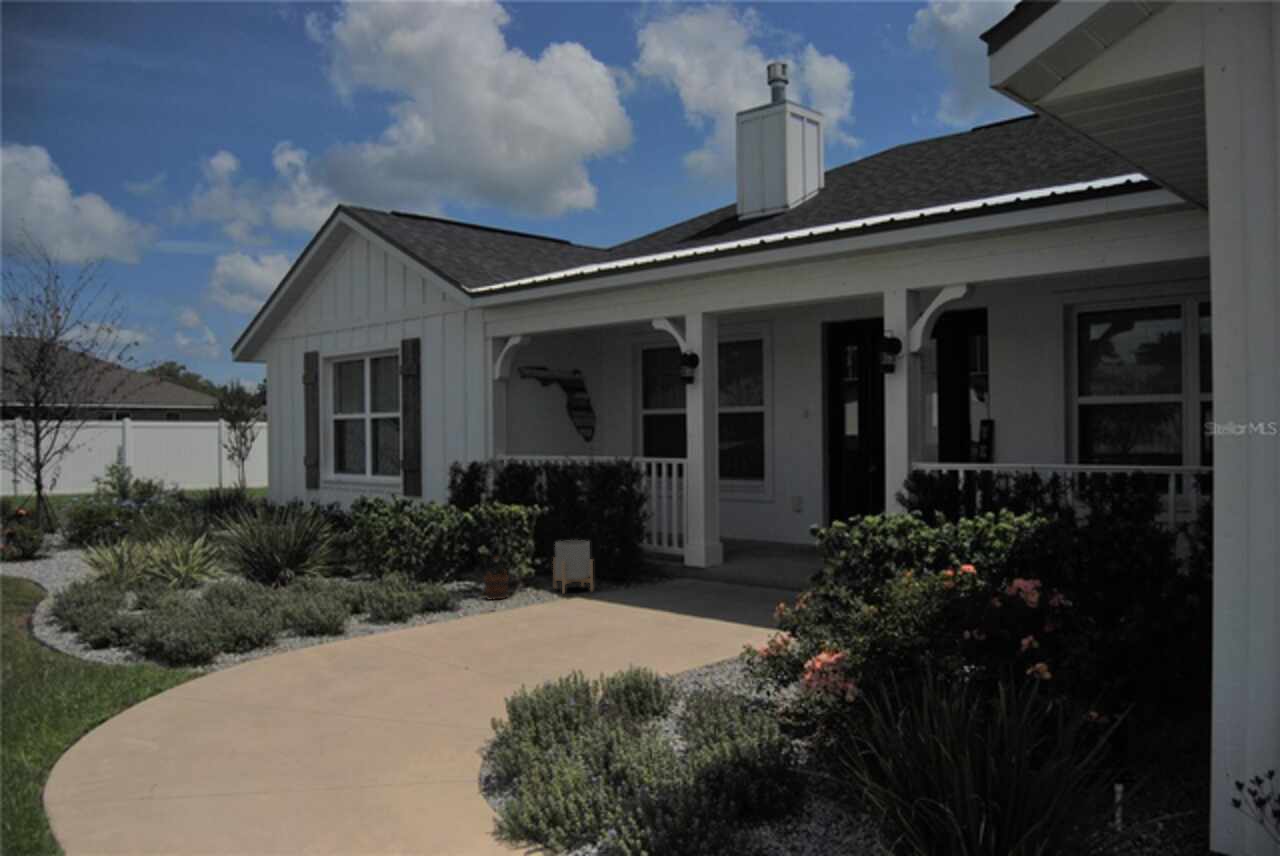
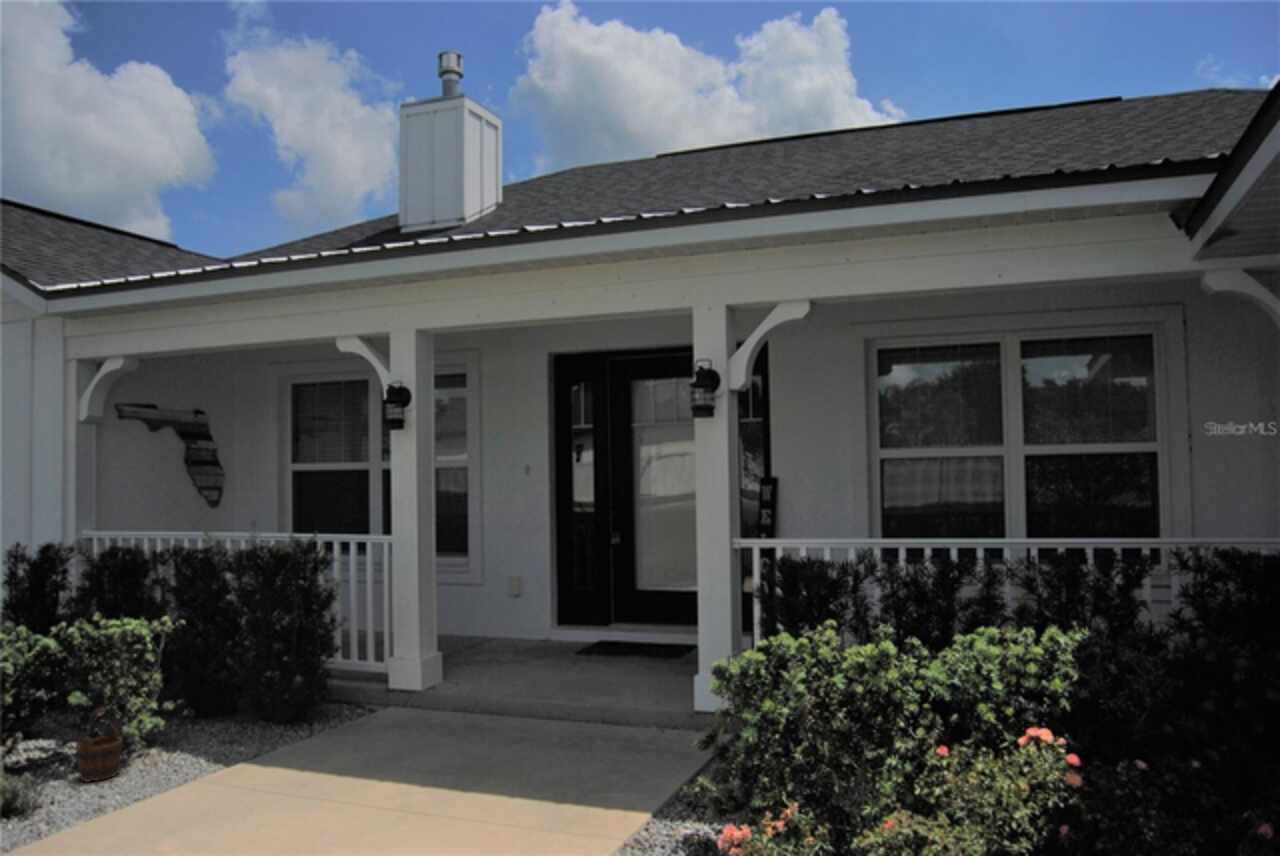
planter: present [553,540,593,593] -> none [195,663,263,752]

